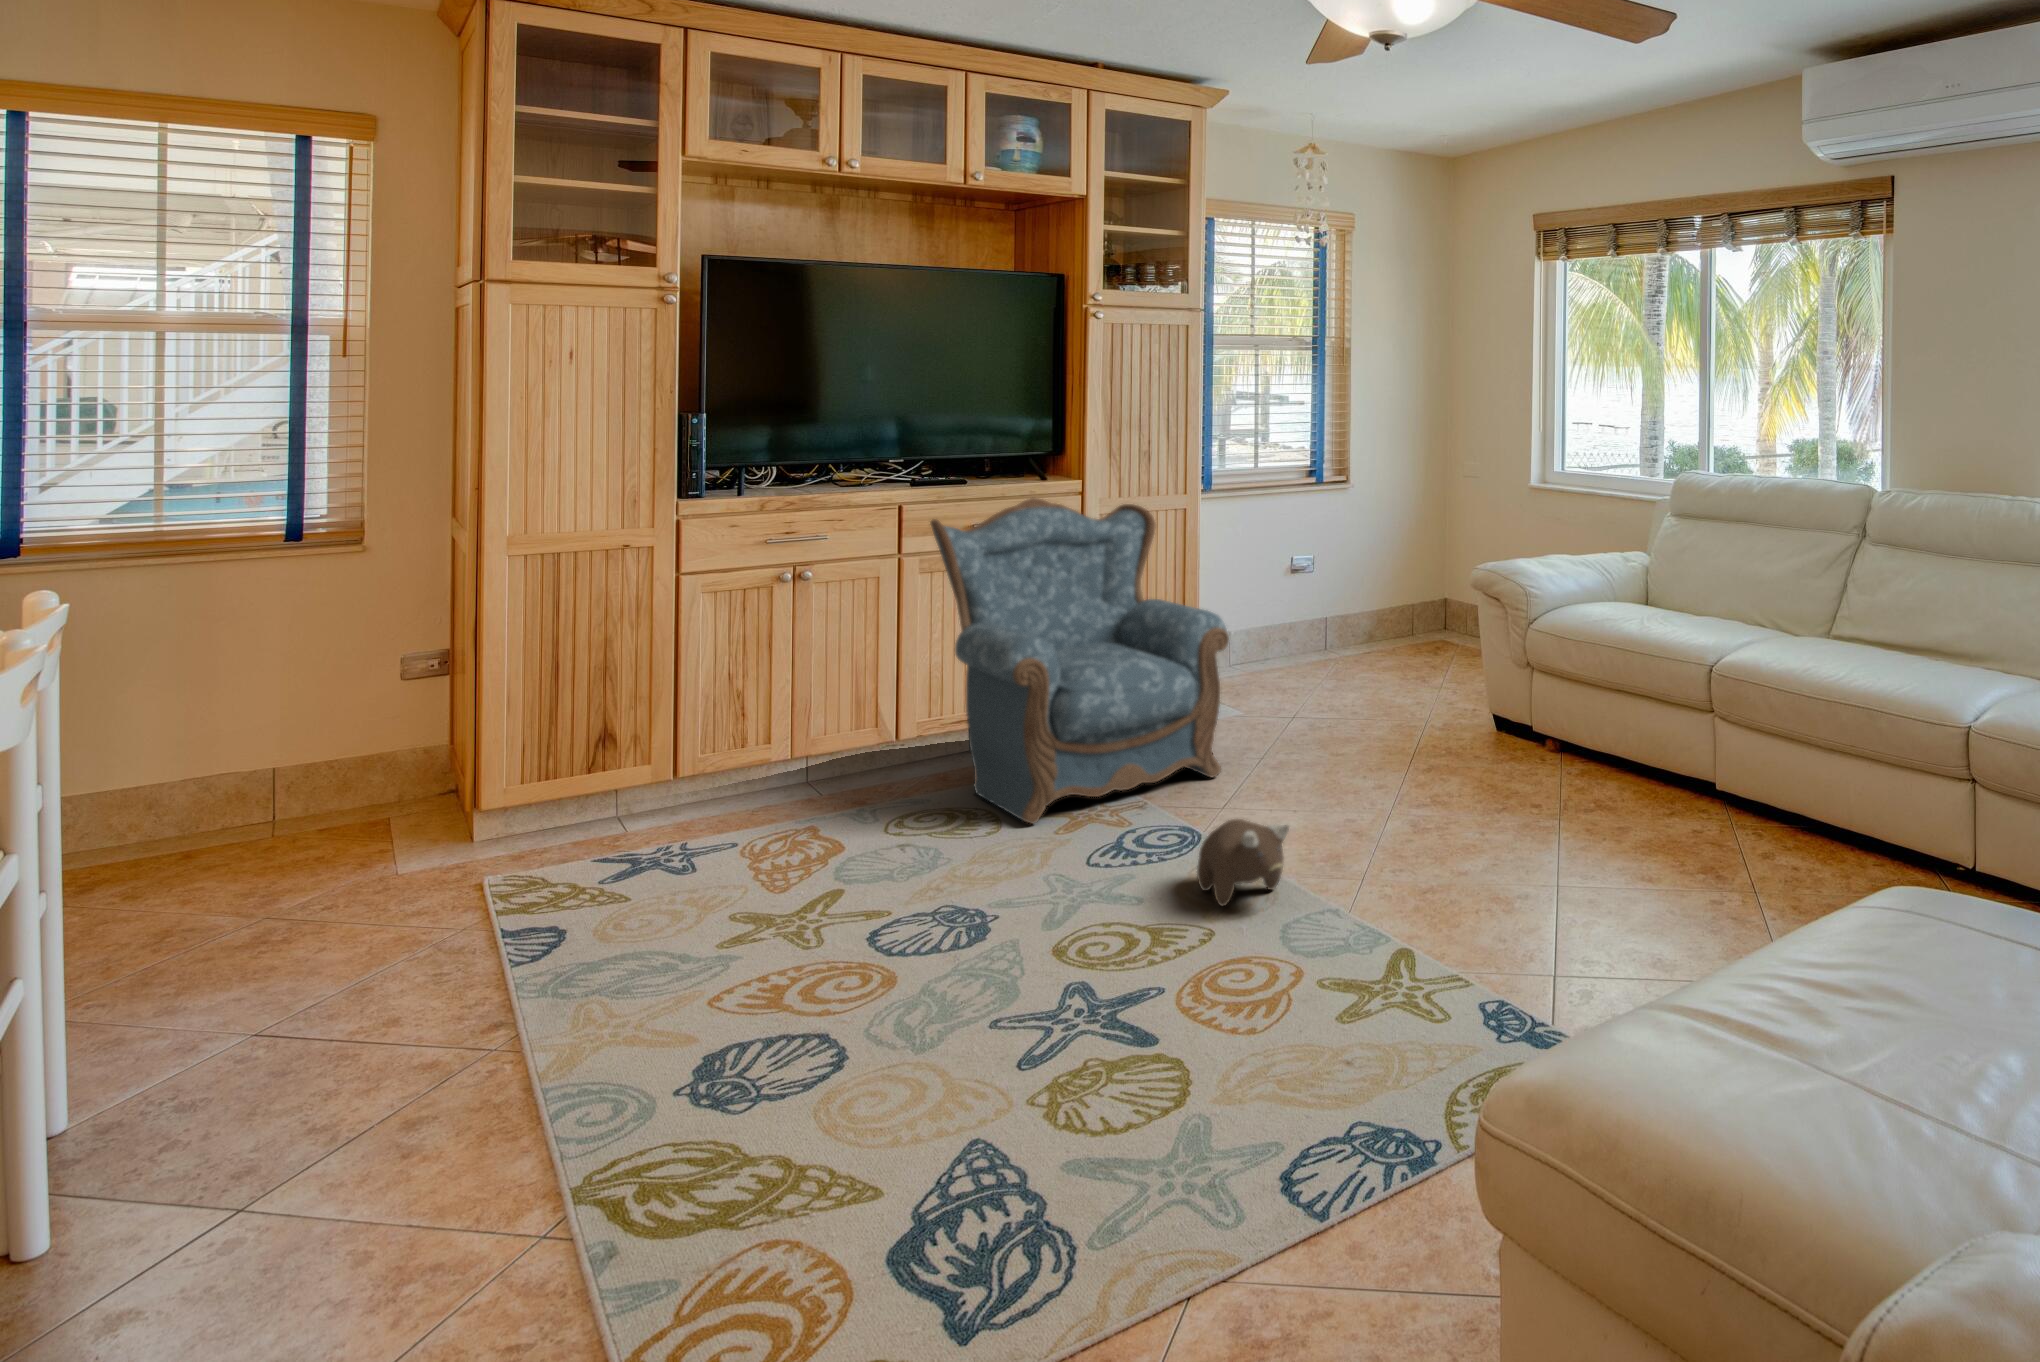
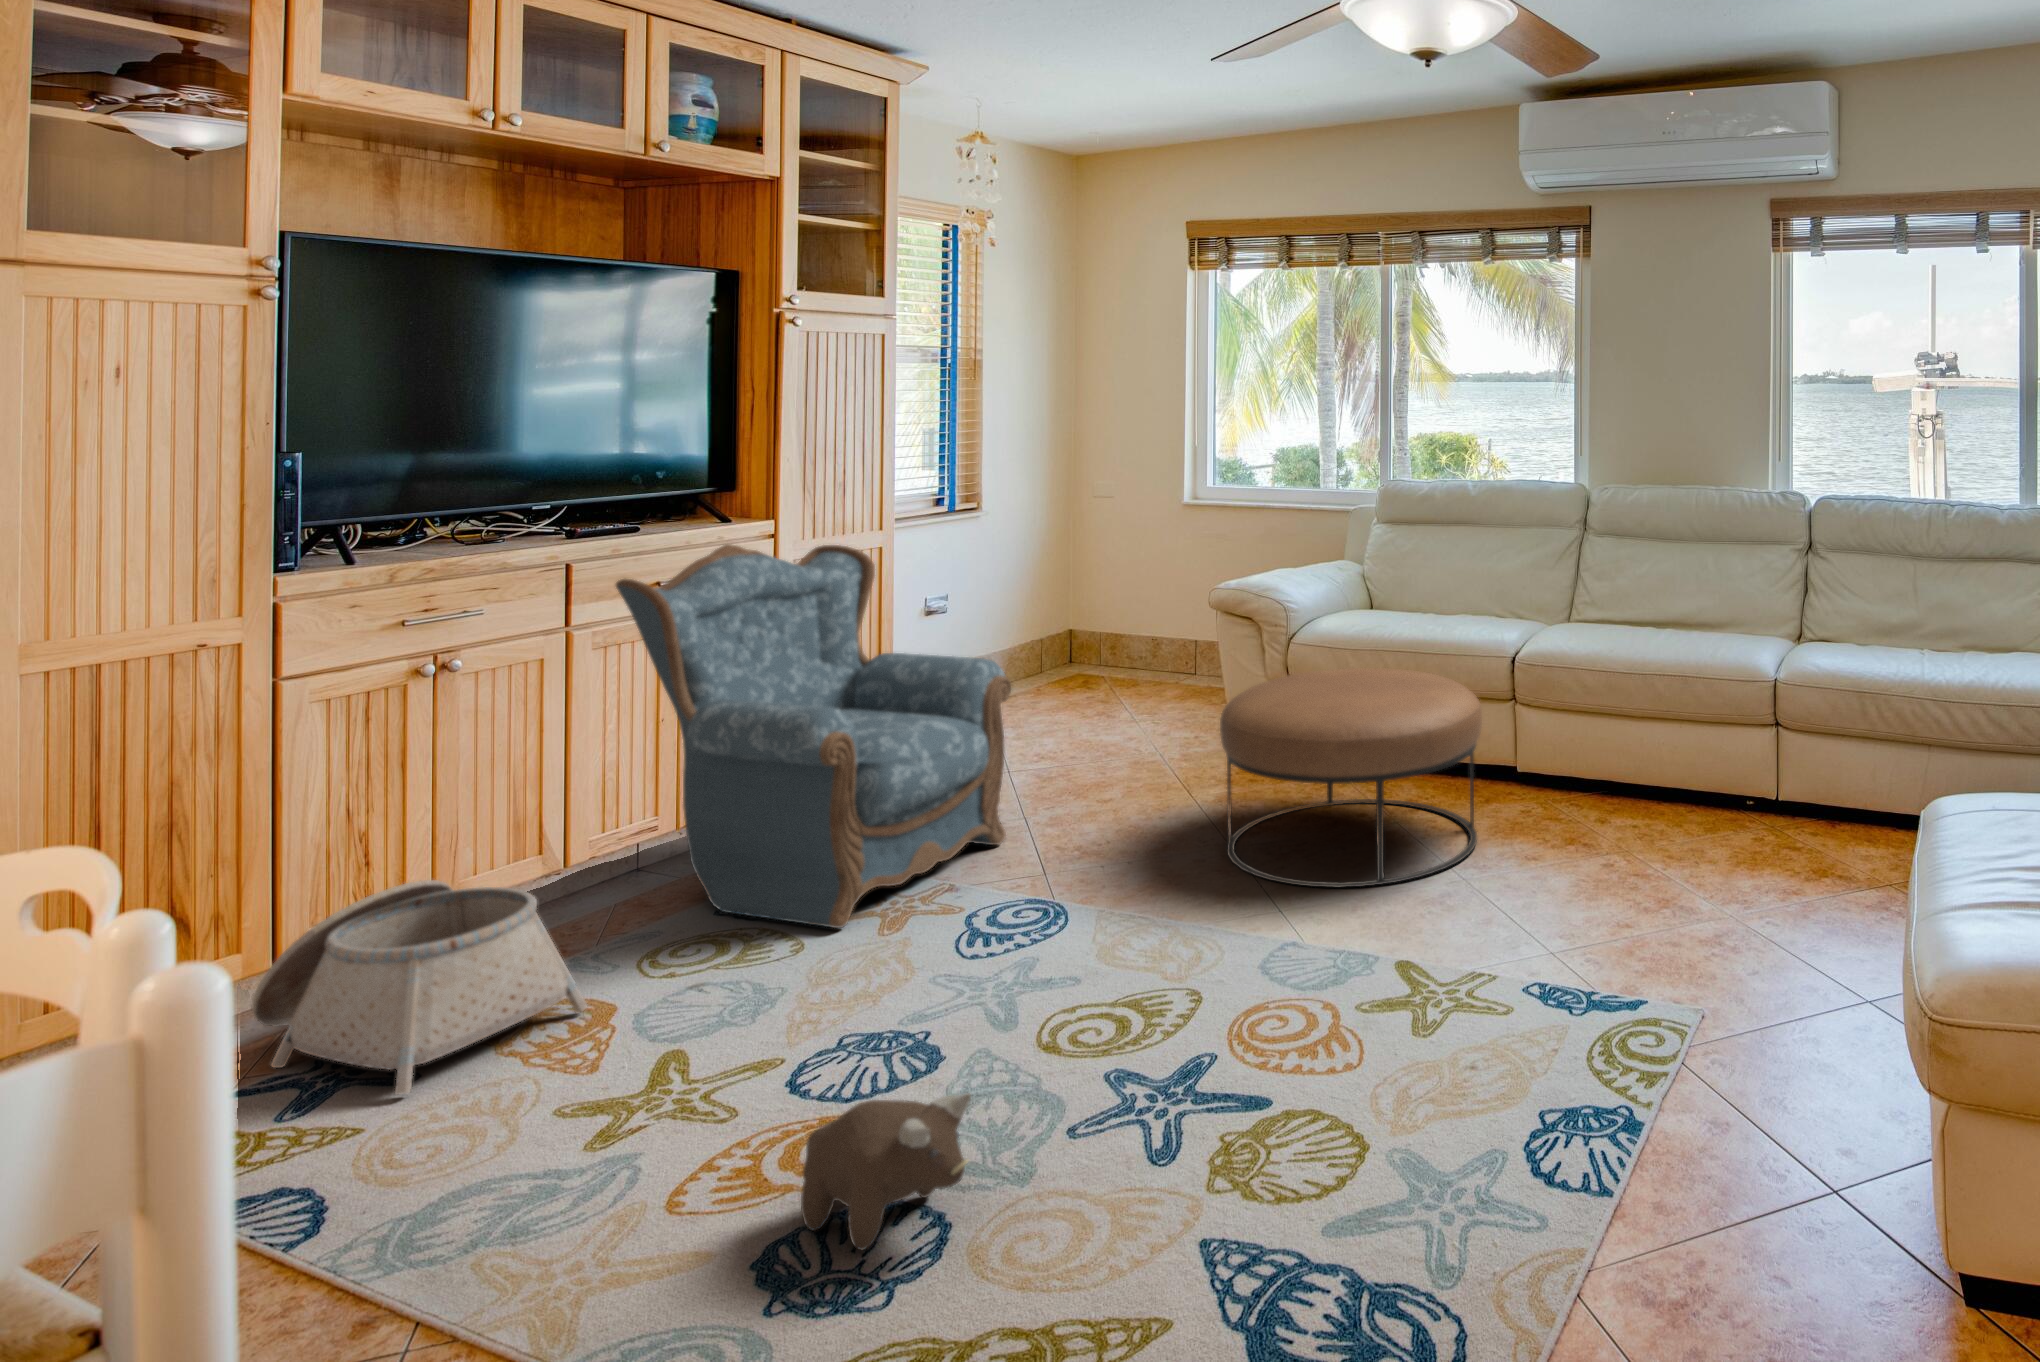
ottoman: none [1364,657,1626,878] -> present [1220,668,1482,887]
basket: none [633,731,822,885] -> present [252,880,587,1095]
plush toy: present [1197,819,1289,906] -> present [801,1093,971,1250]

